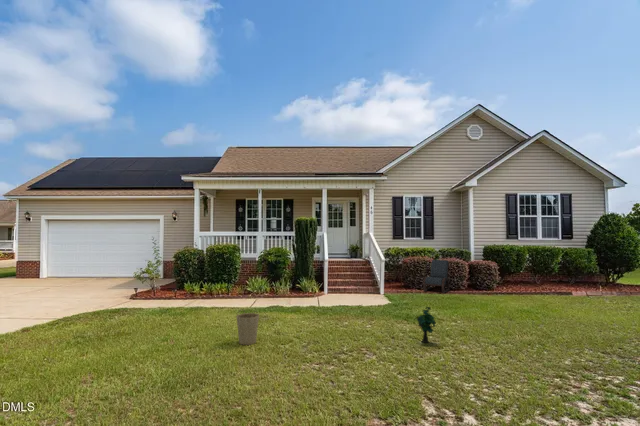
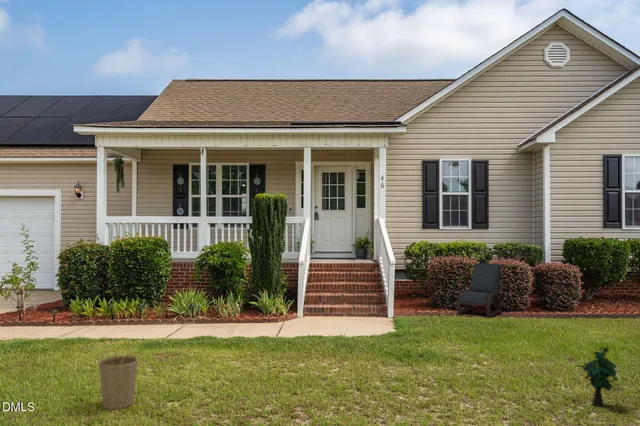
decorative plant: present [415,307,436,343] -> present [580,348,618,407]

